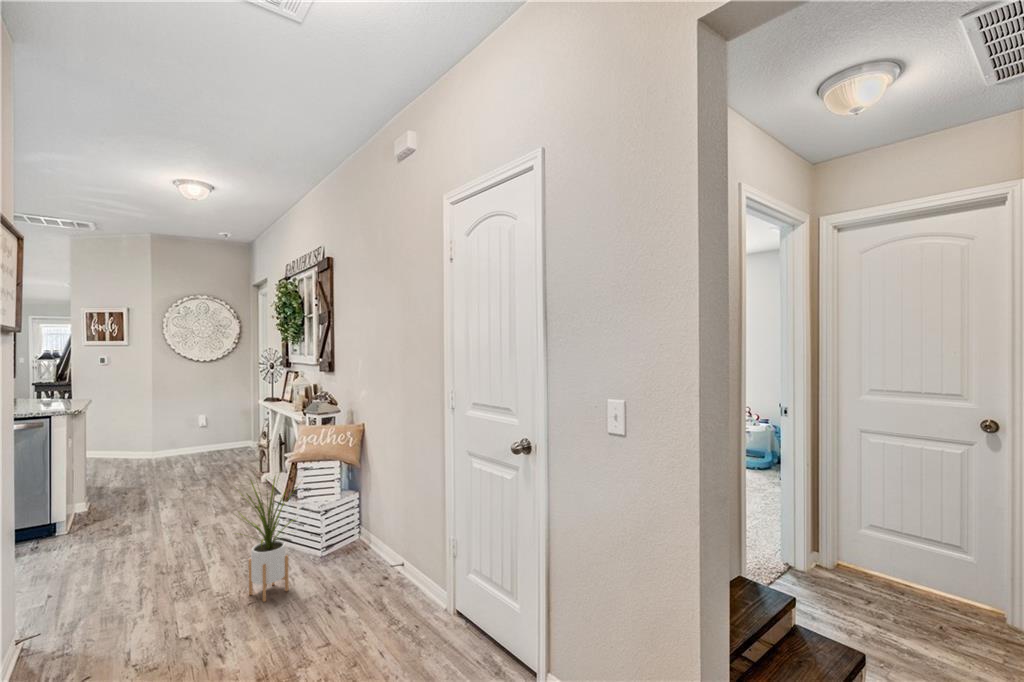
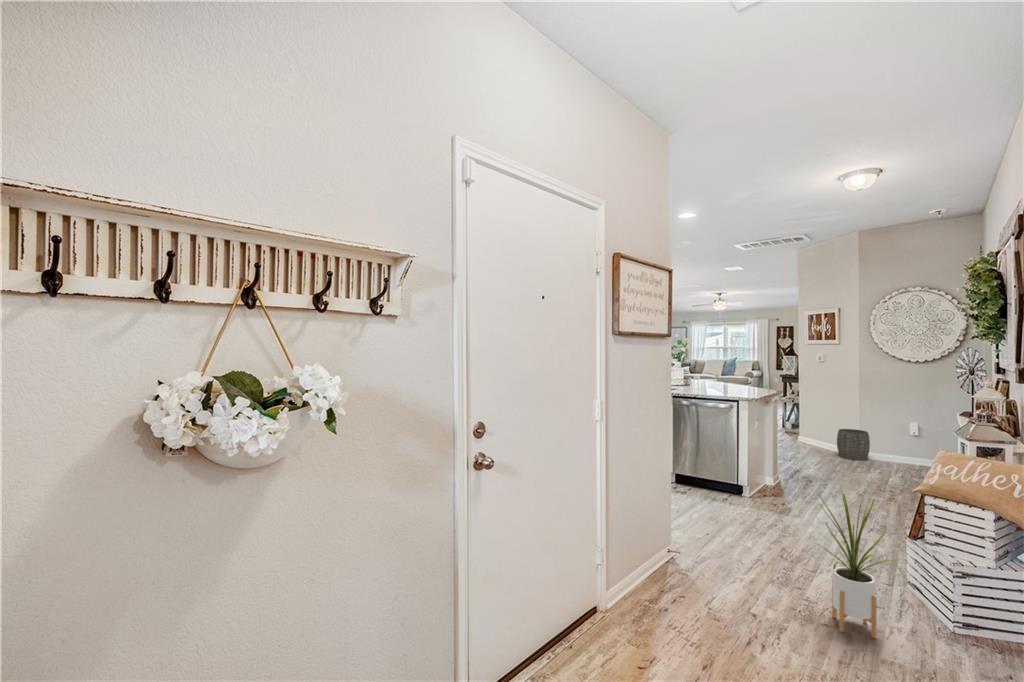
woven basket: none [131,432,165,464] -> present [837,429,870,461]

